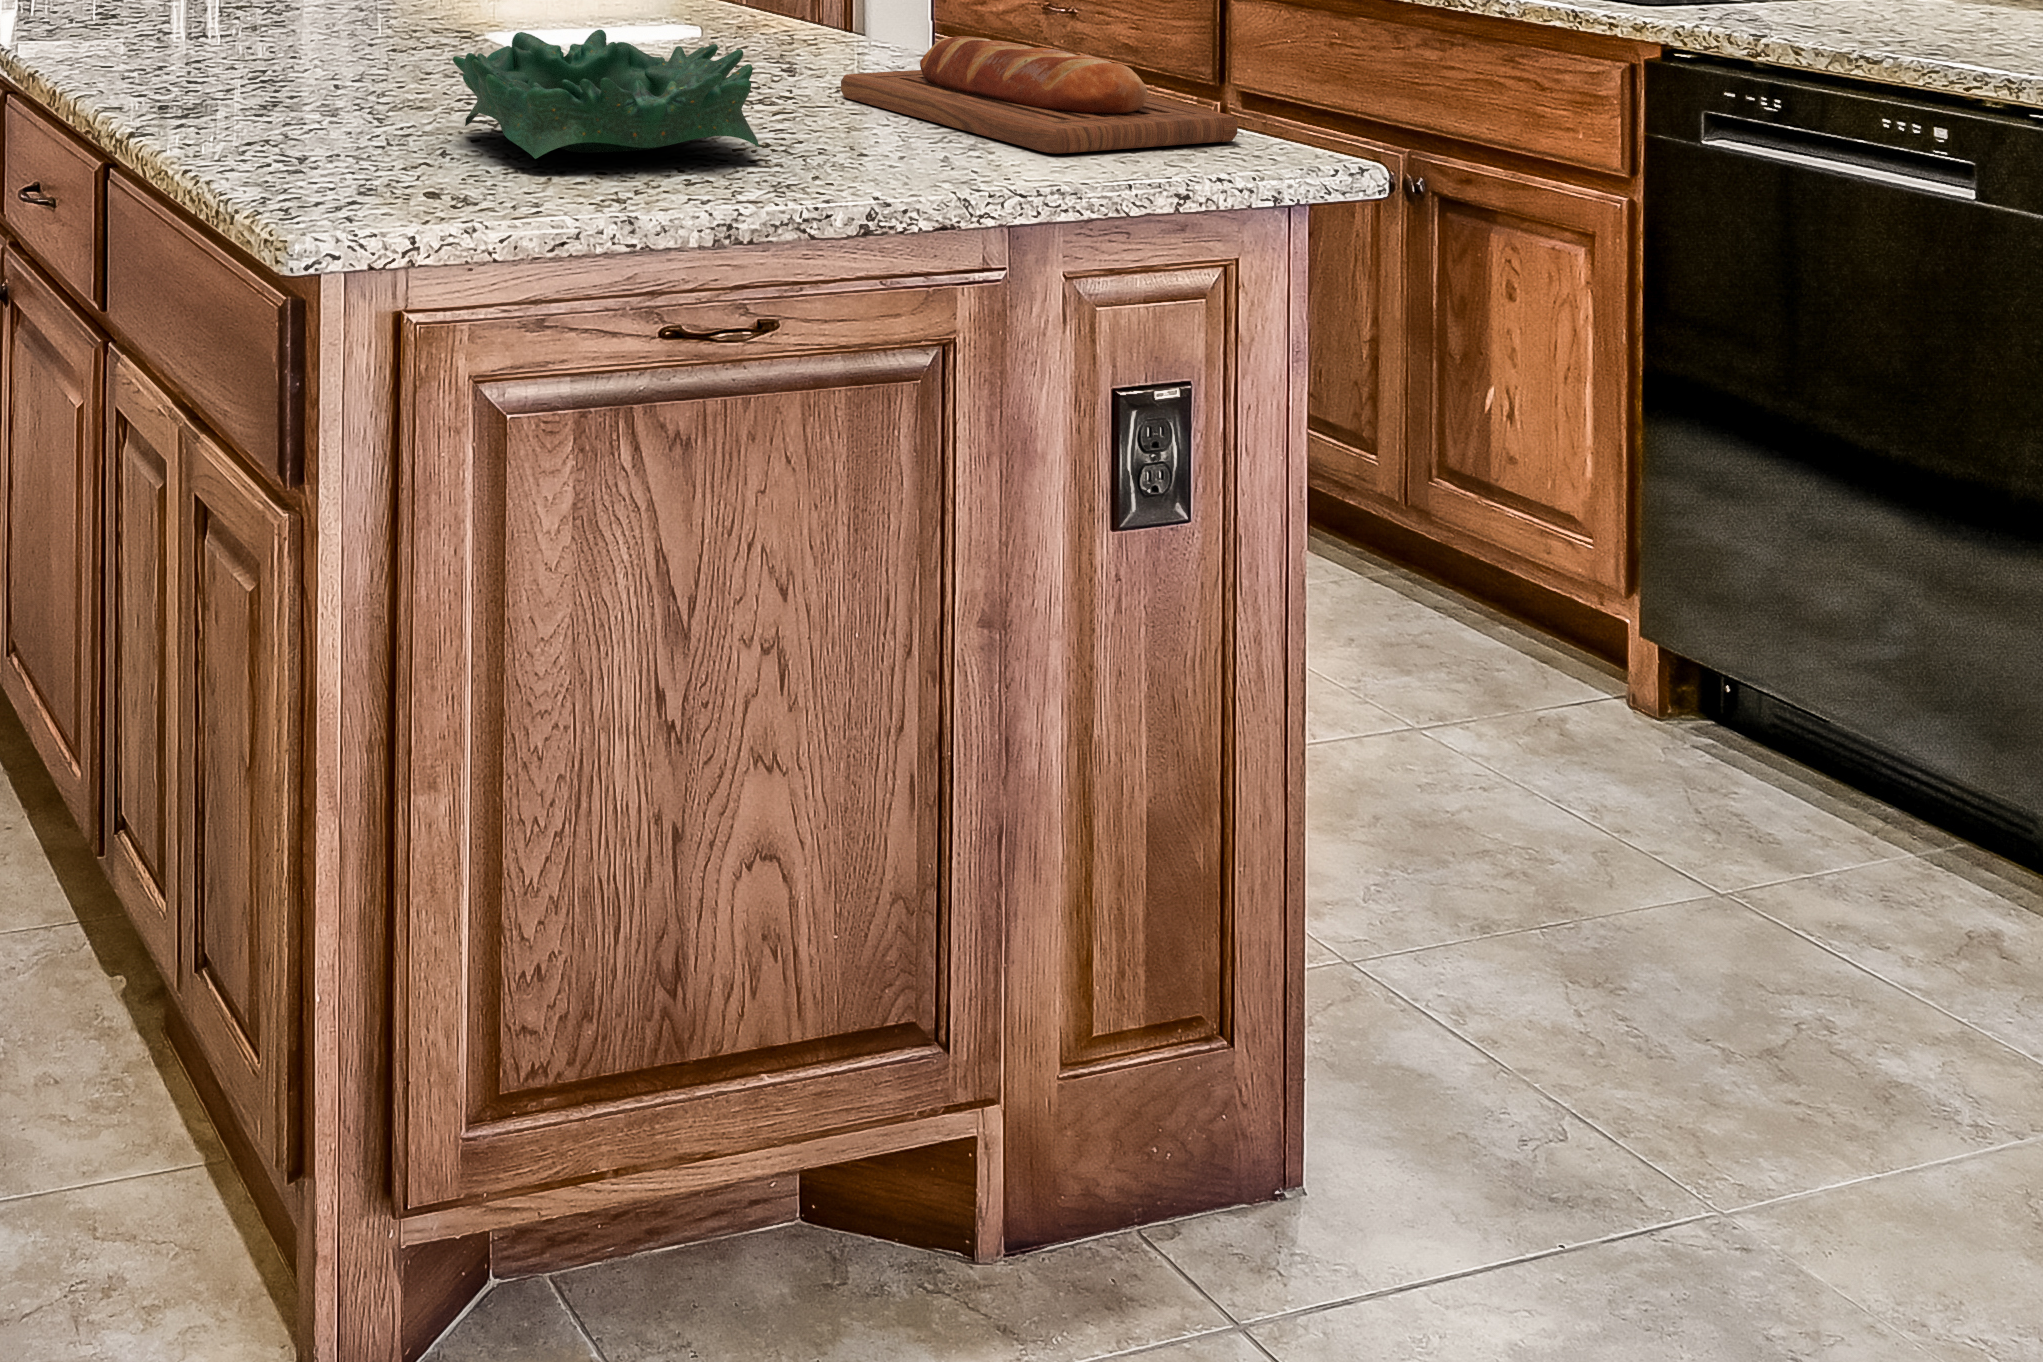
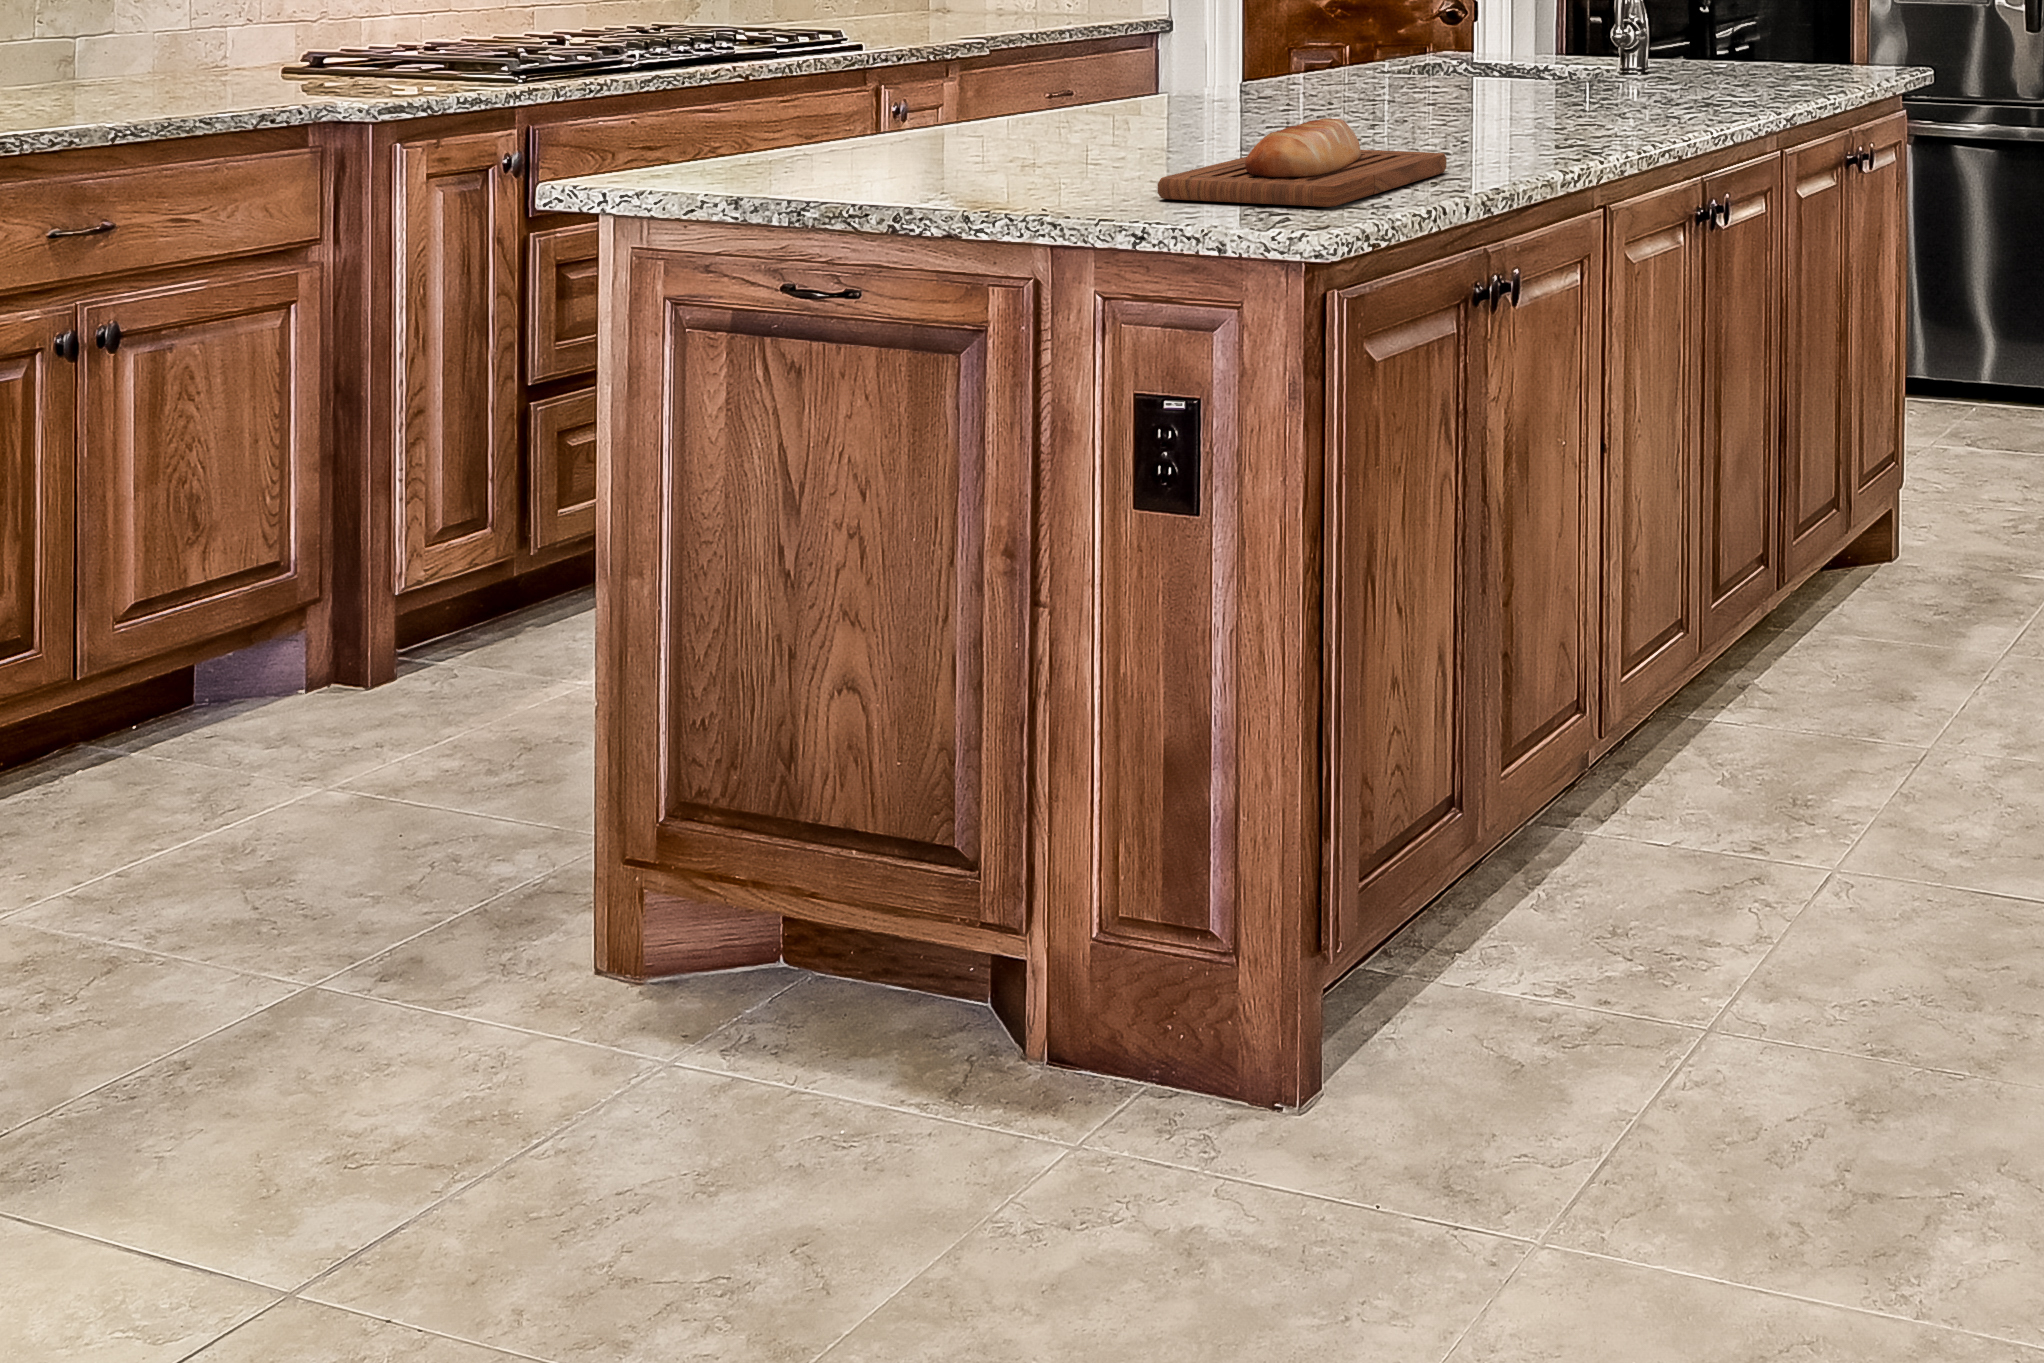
decorative bowl: present [453,29,759,159] -> none [812,84,1061,171]

